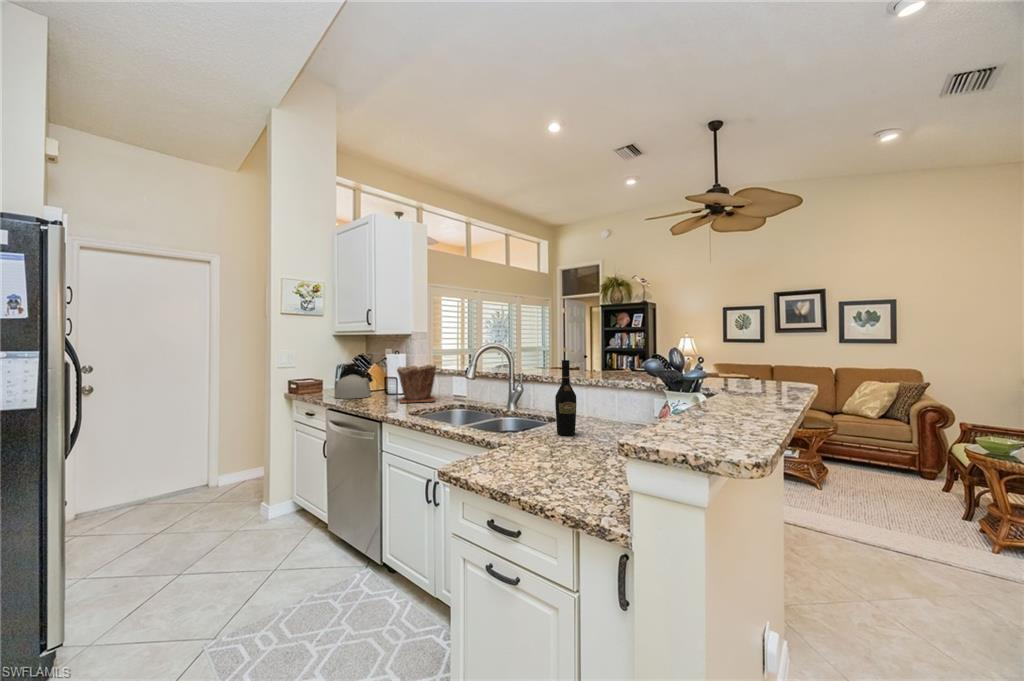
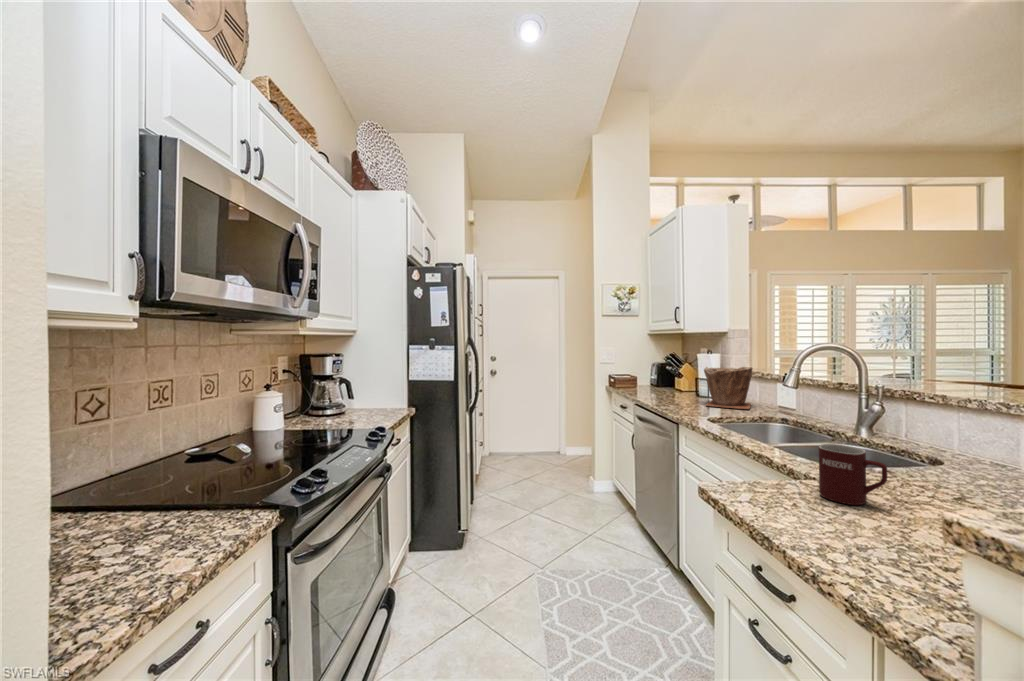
wine bottle: present [555,360,576,436] -> none [924,368,975,492]
kettle: present [335,367,373,399] -> none [645,366,681,396]
mug: none [515,417,550,457] -> present [819,444,887,505]

